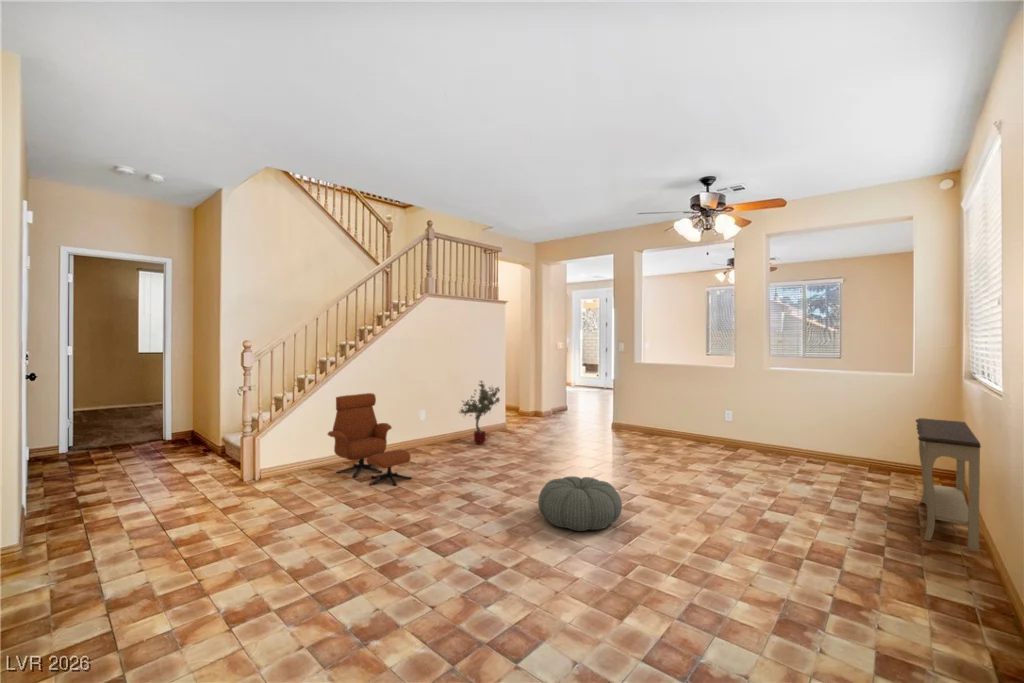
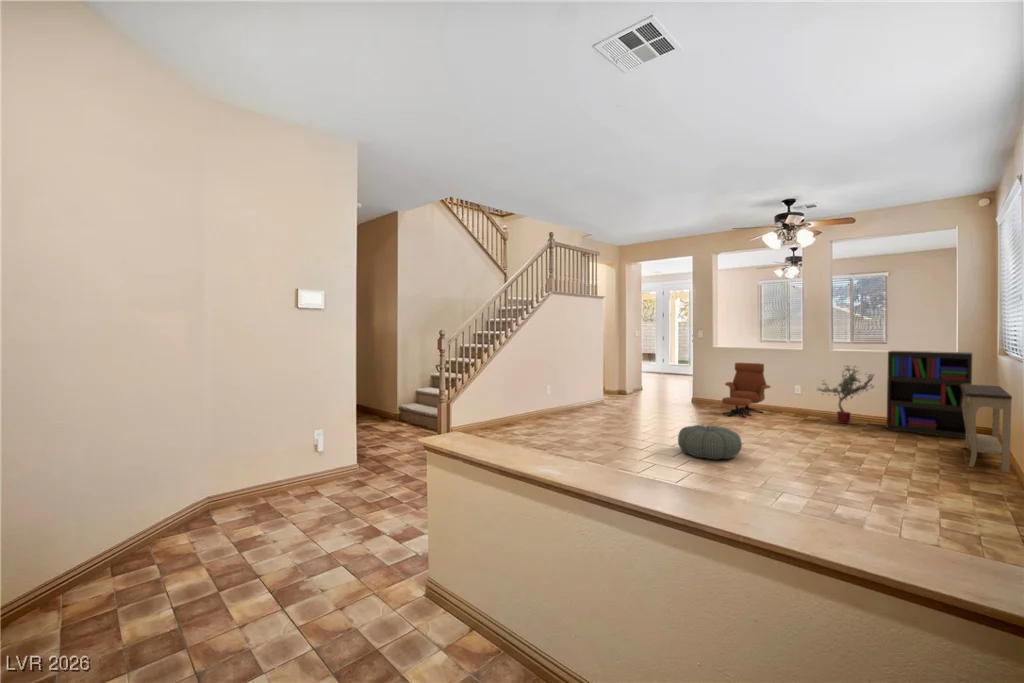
bookshelf: none [830,370,932,487] -> present [887,351,973,439]
potted tree: present [459,381,500,444] -> present [818,366,874,424]
lounge chair: present [328,393,412,486] -> present [722,363,770,418]

